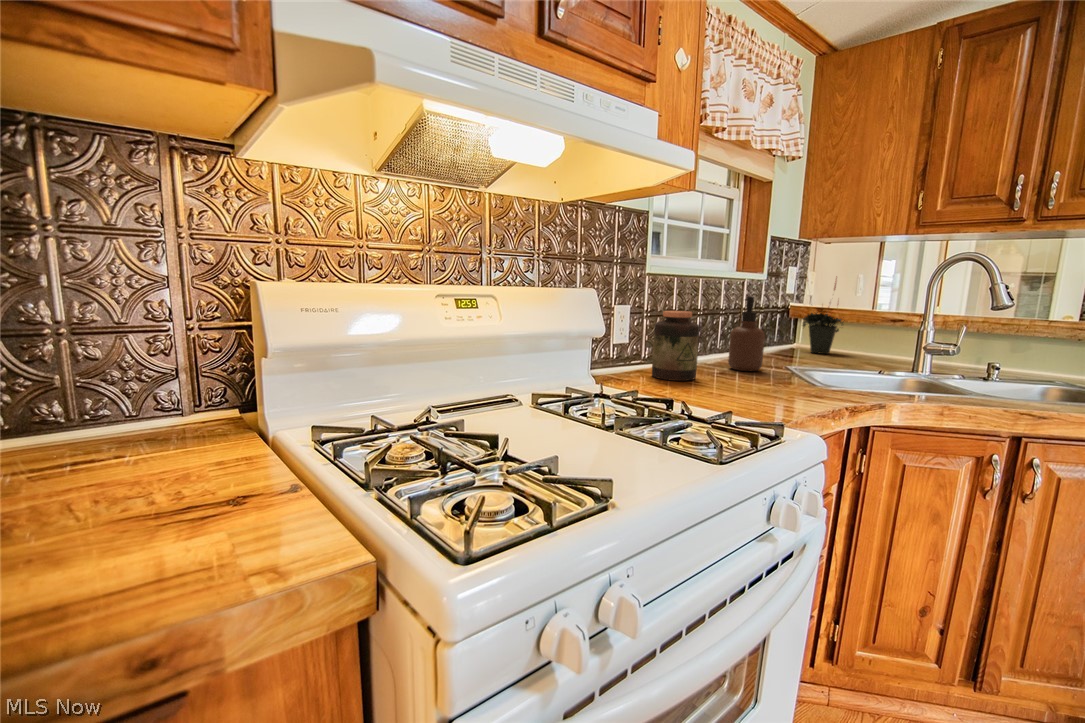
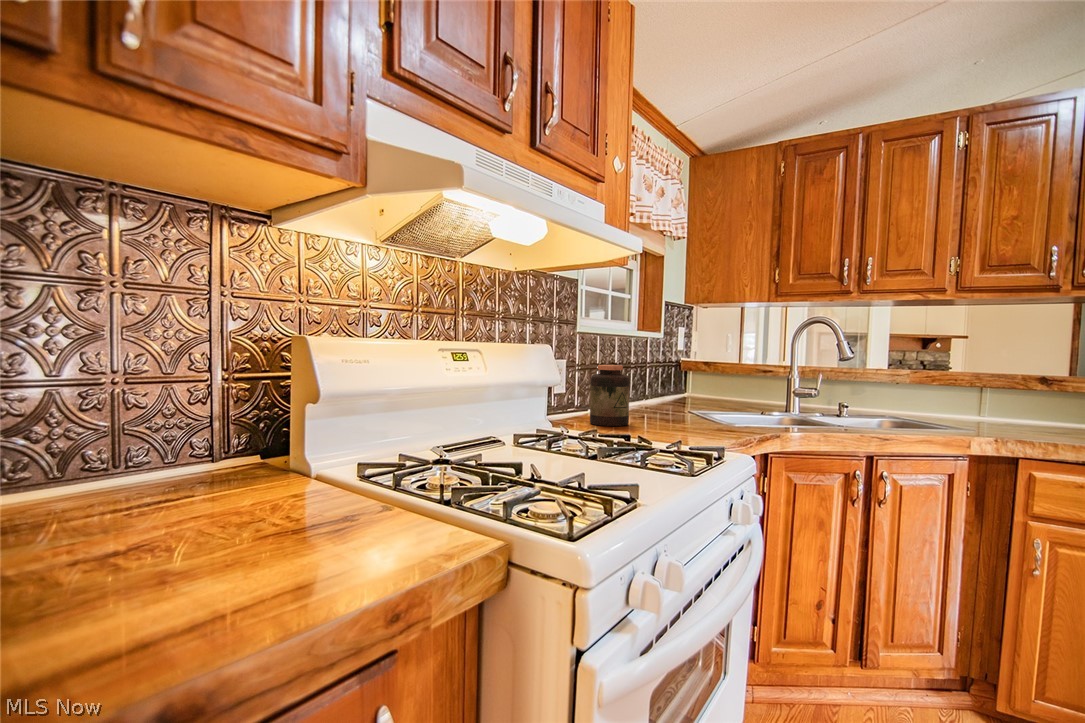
potted plant: present [802,281,843,354] -> none [693,335,728,403]
soap dispenser: present [728,297,765,371] -> none [647,352,676,417]

